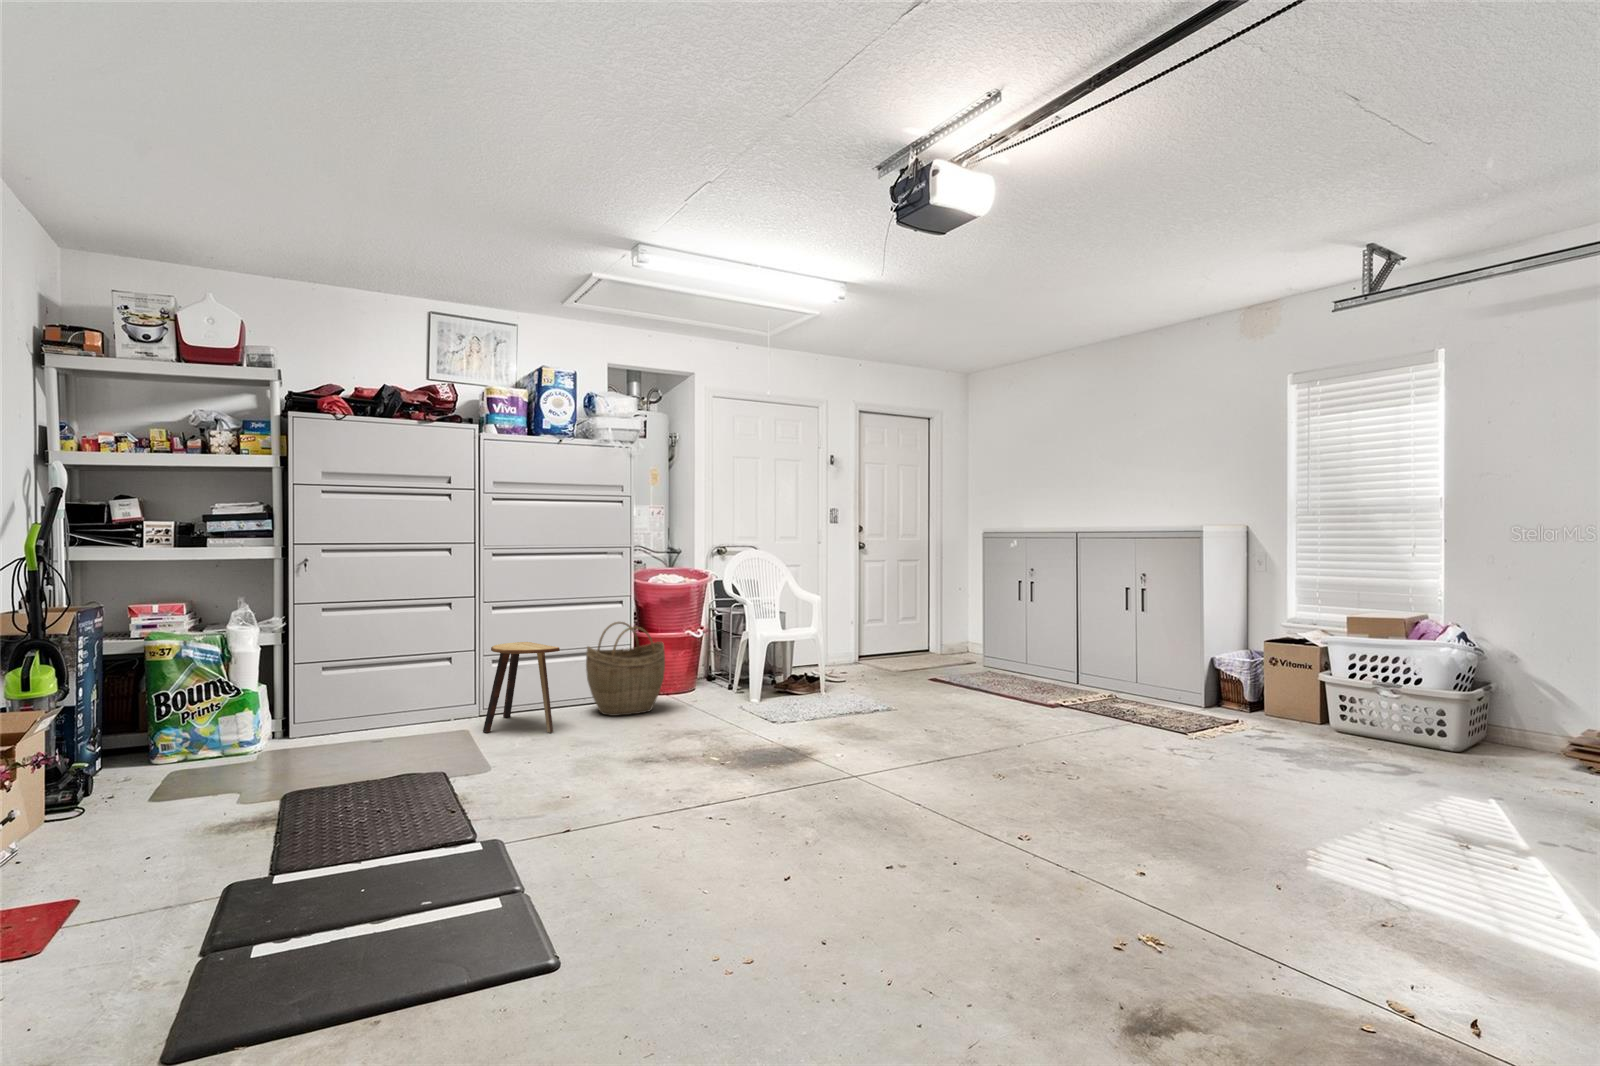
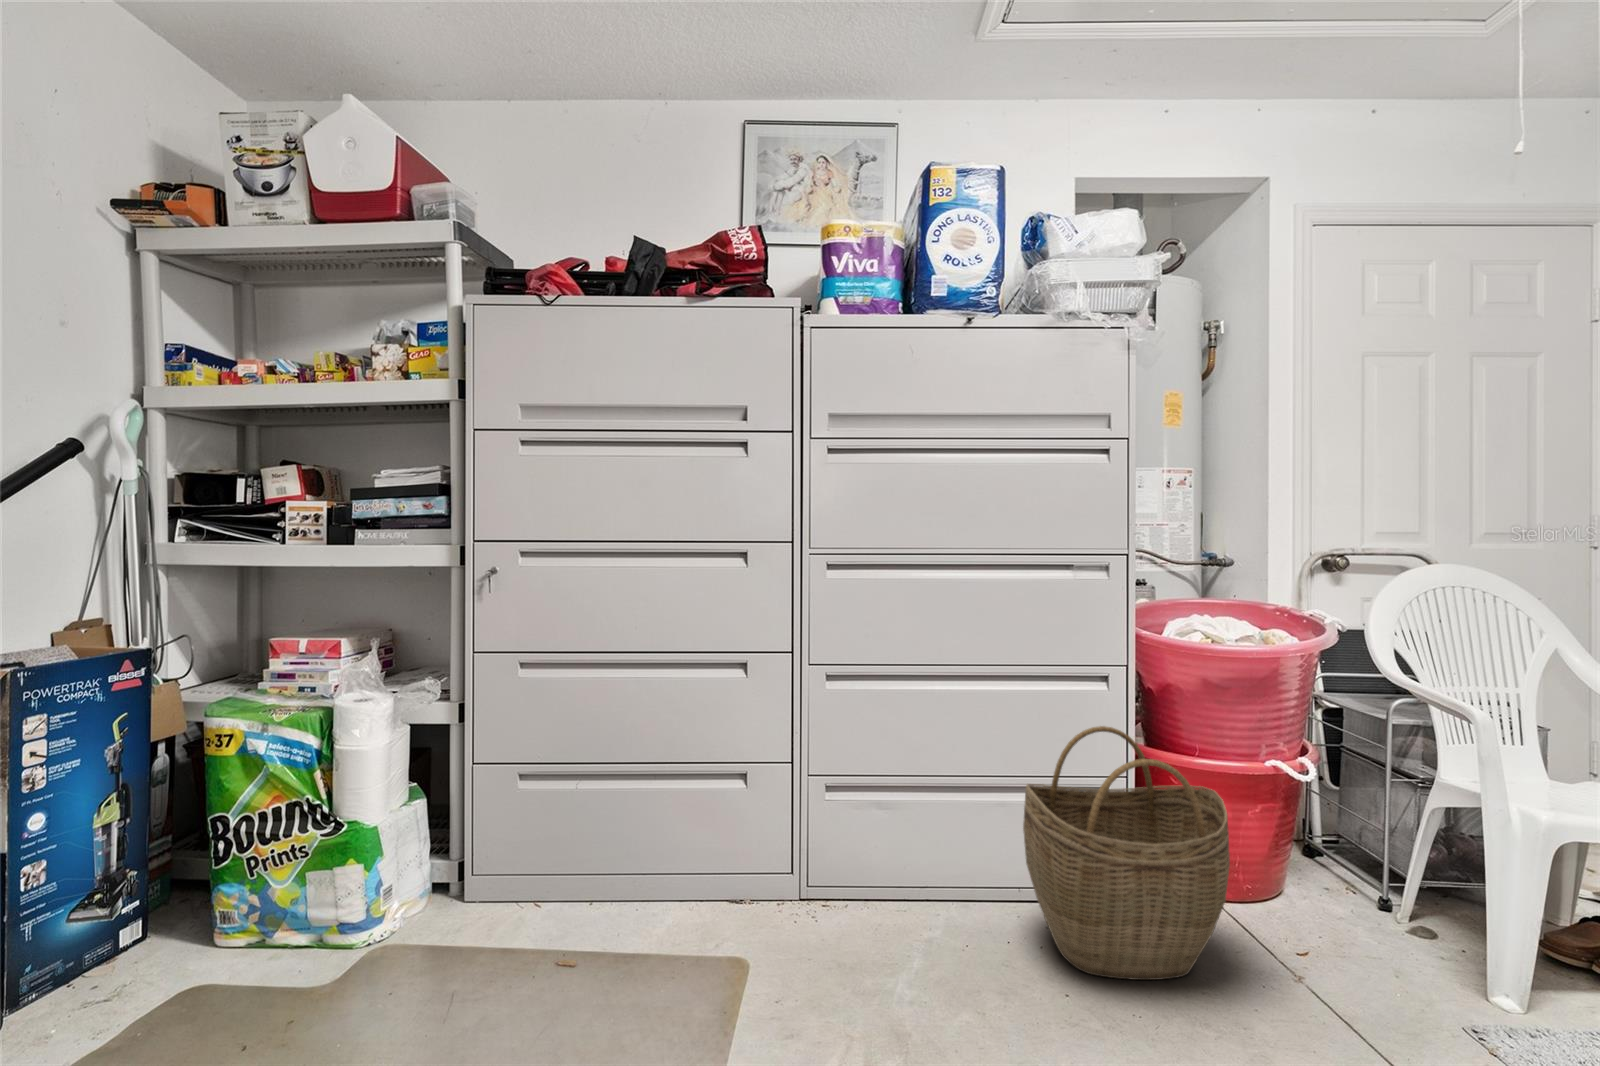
stool: present [483,642,560,733] -> none [778,759,952,1035]

